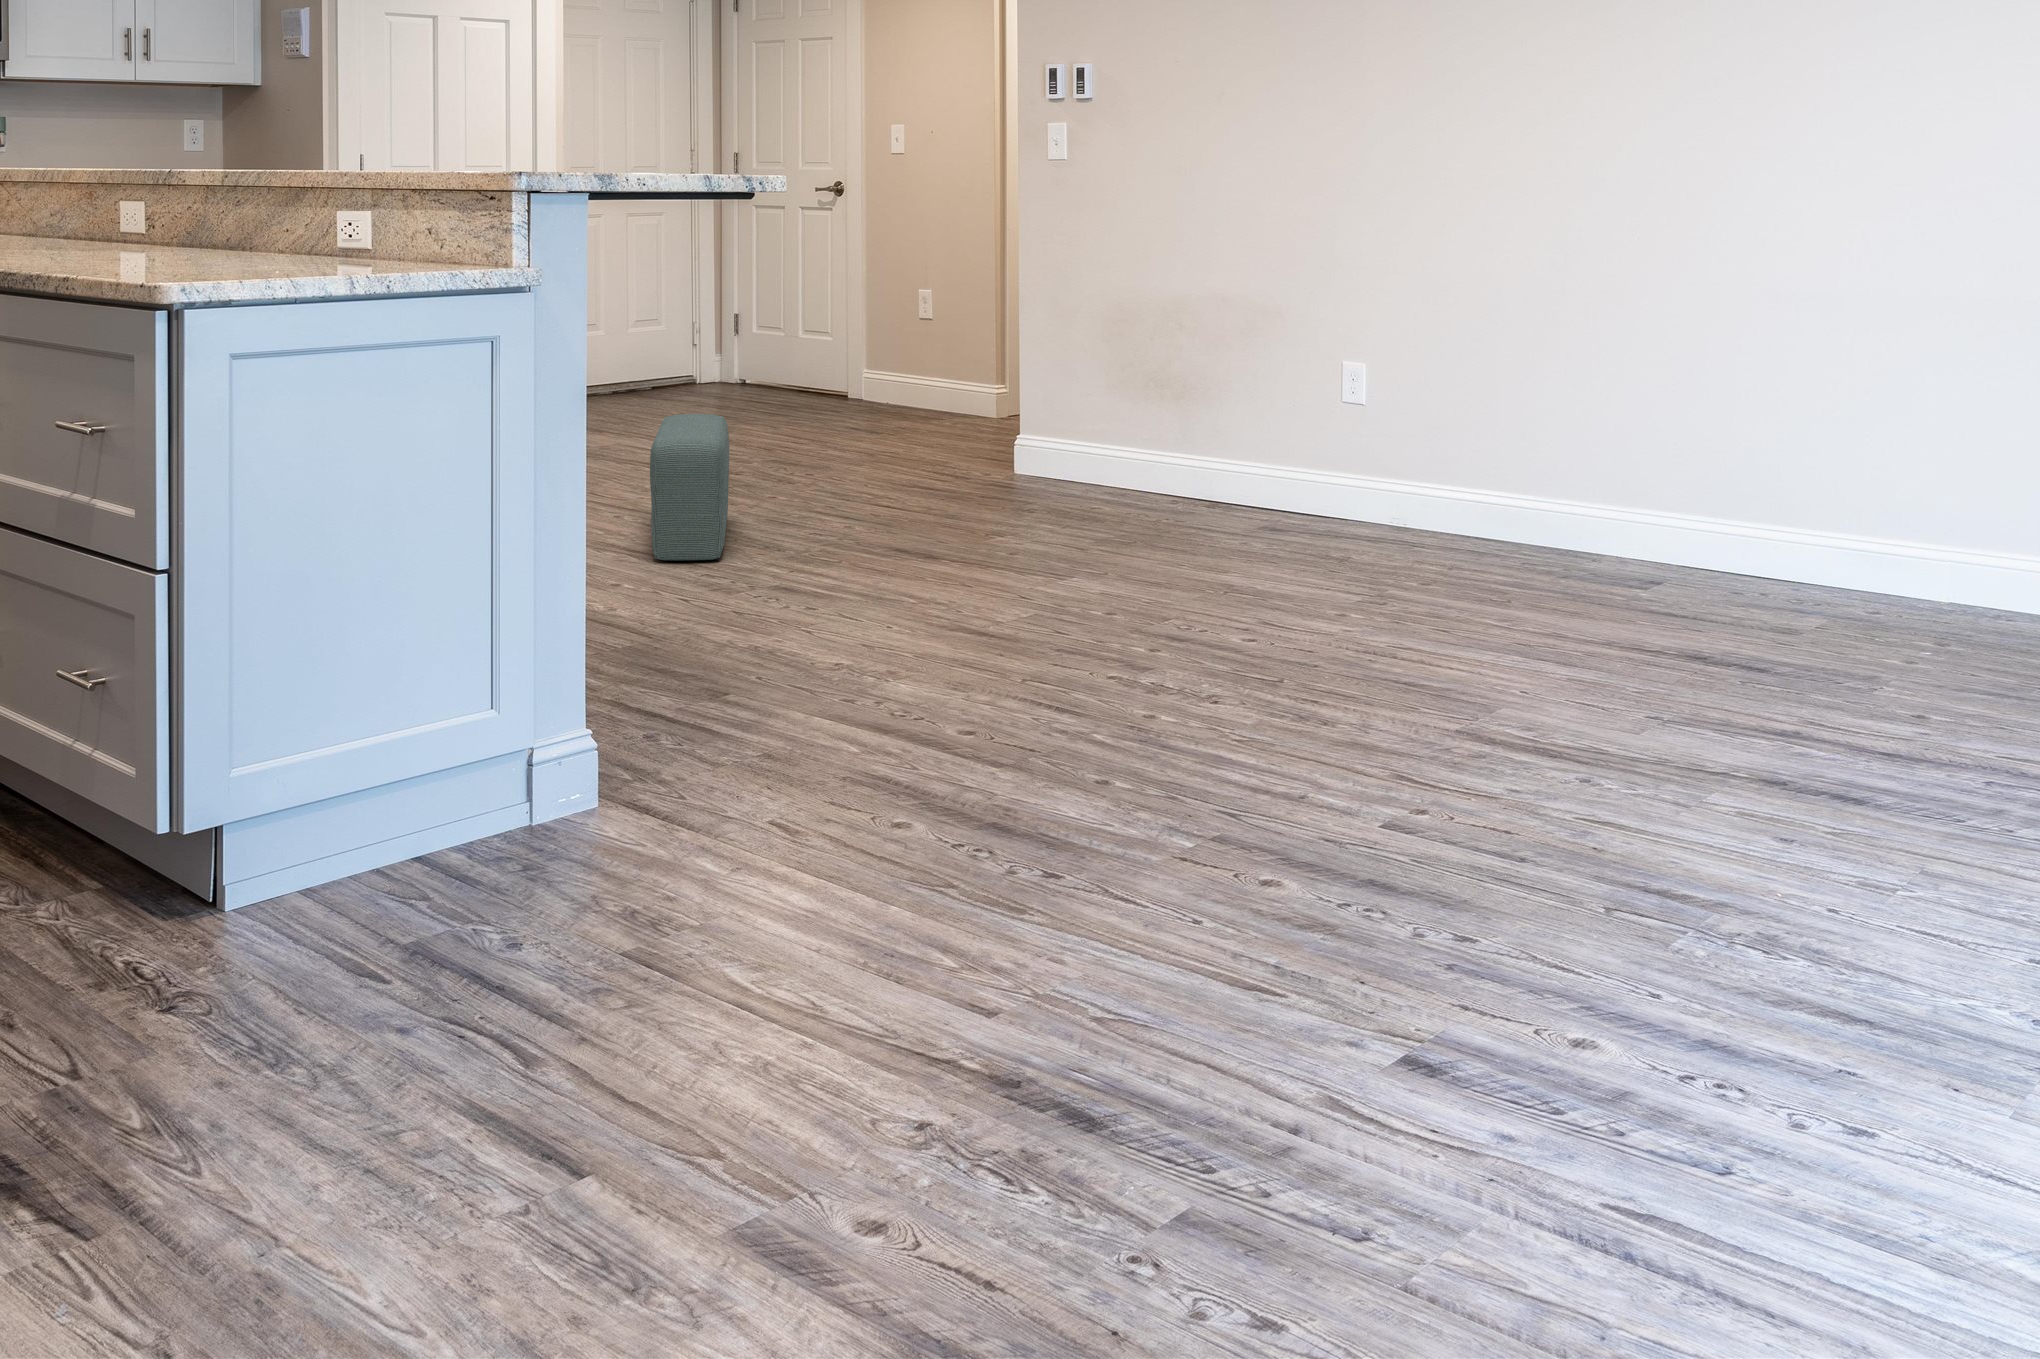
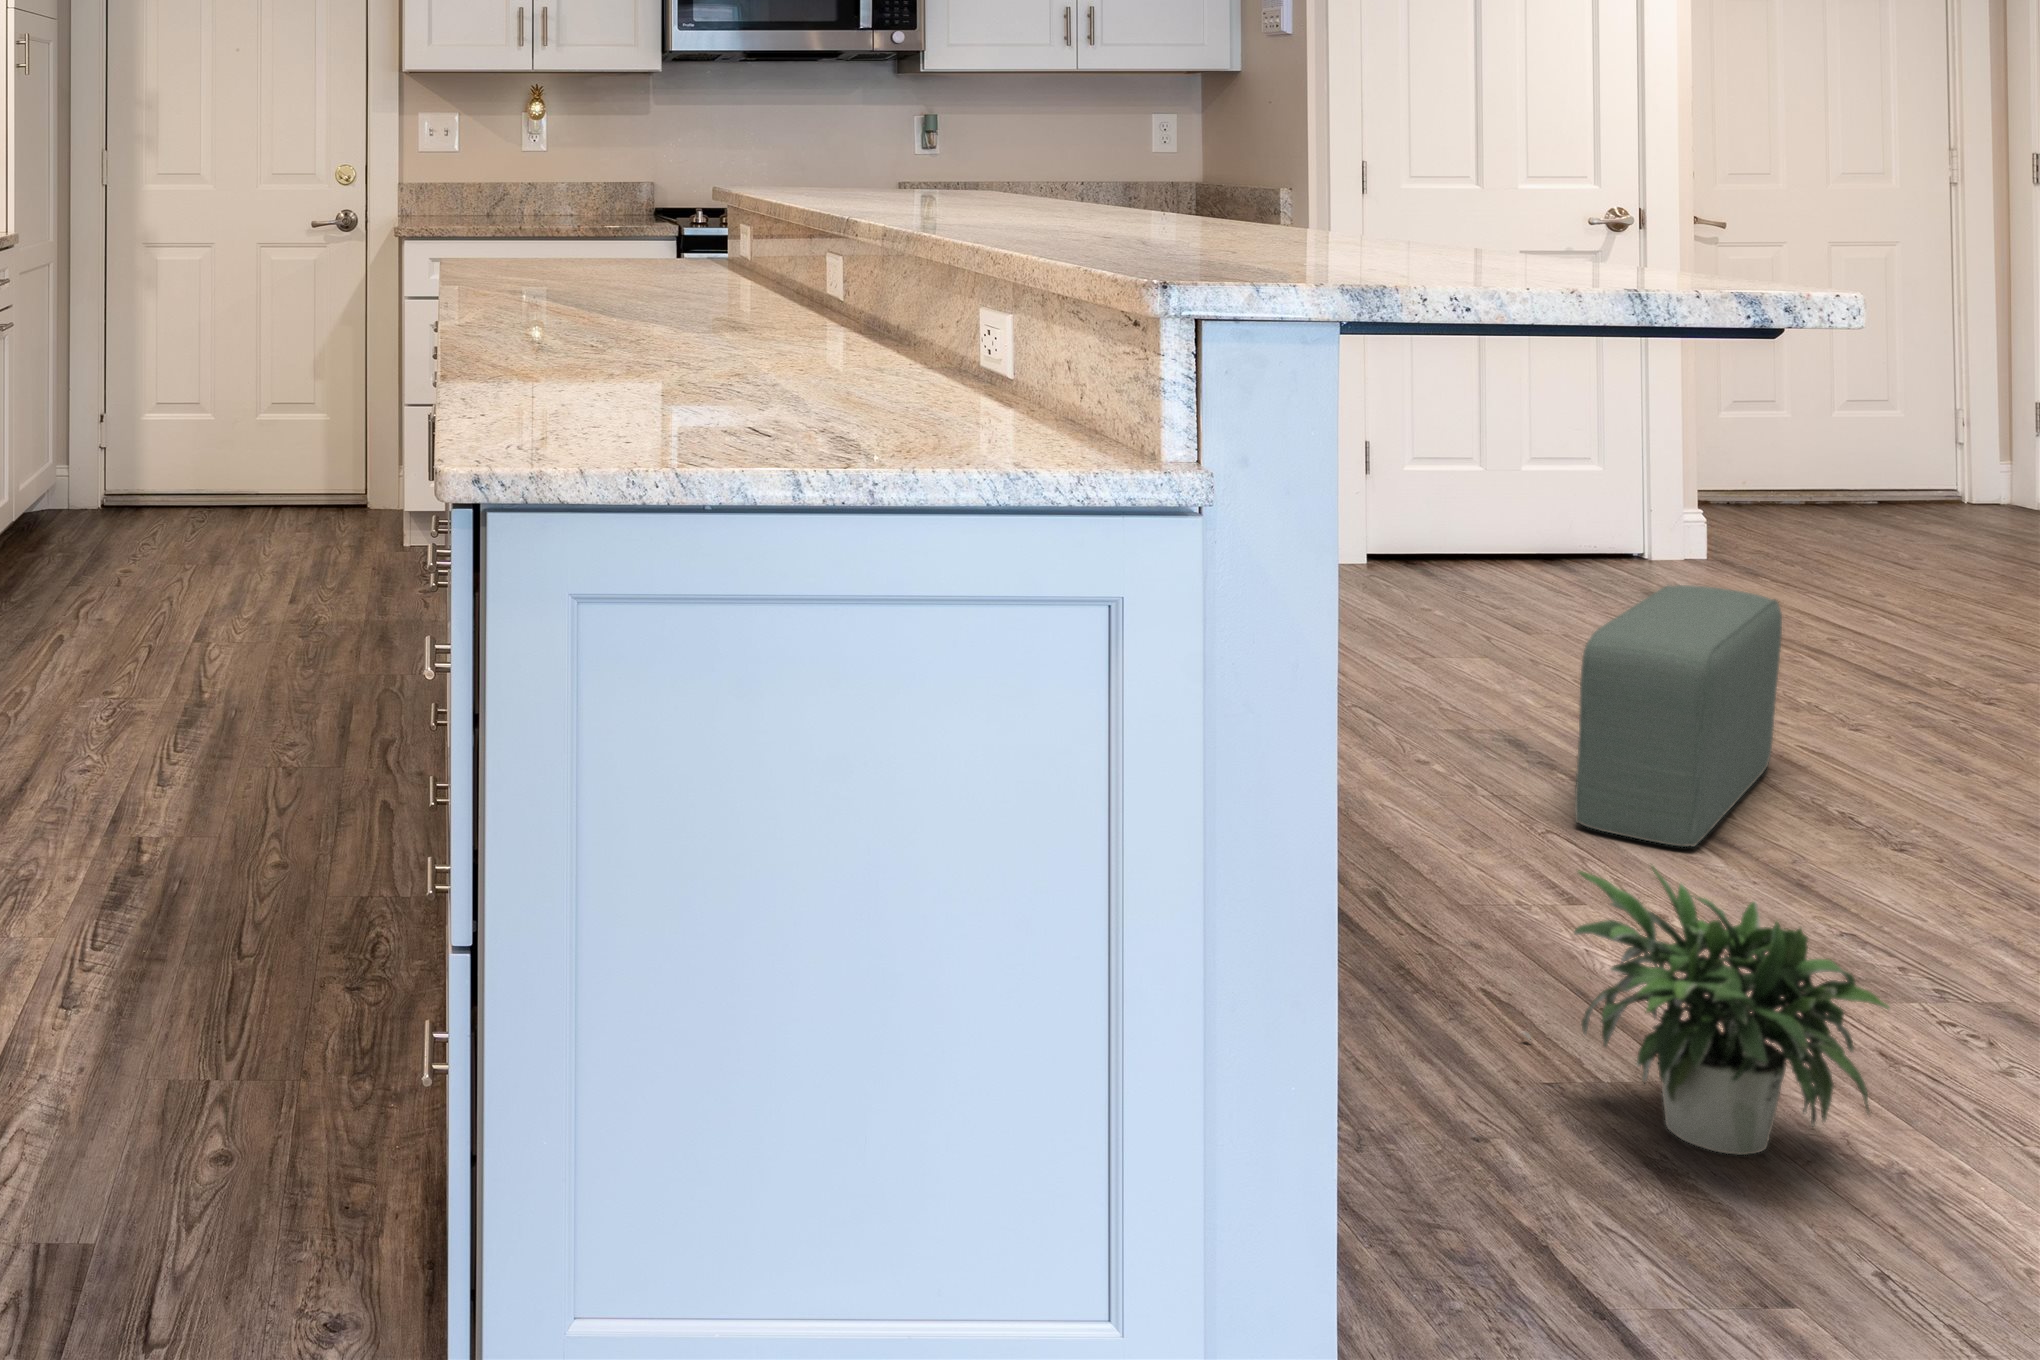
potted plant: none [706,527,888,665] -> present [1524,866,1889,1155]

